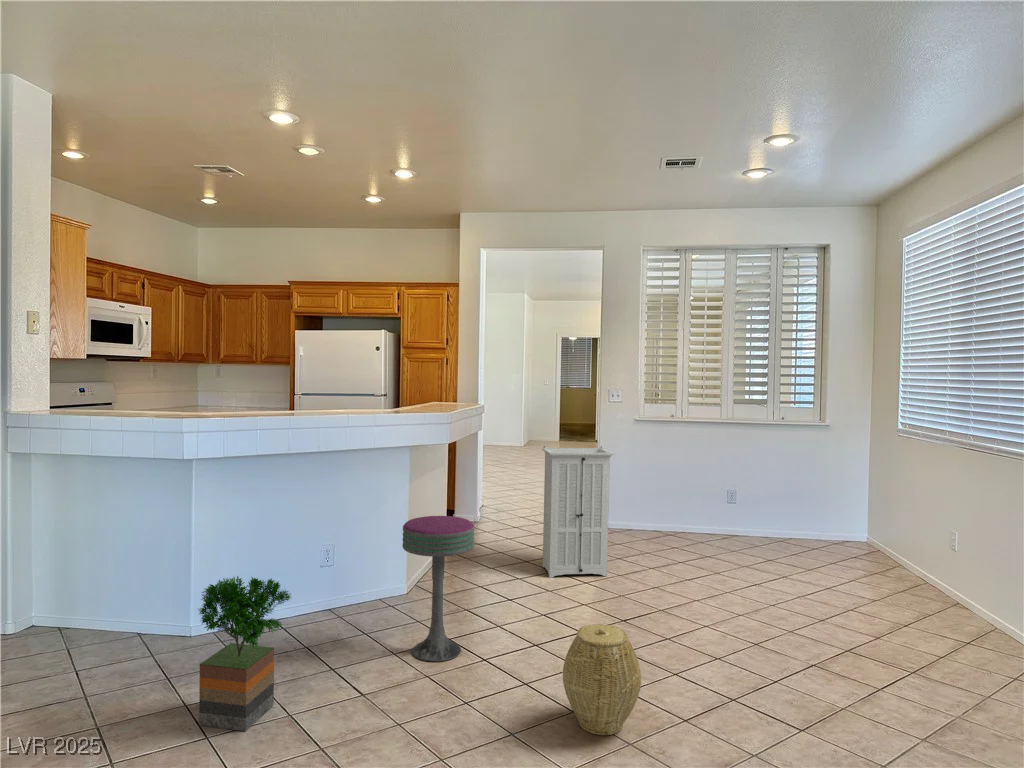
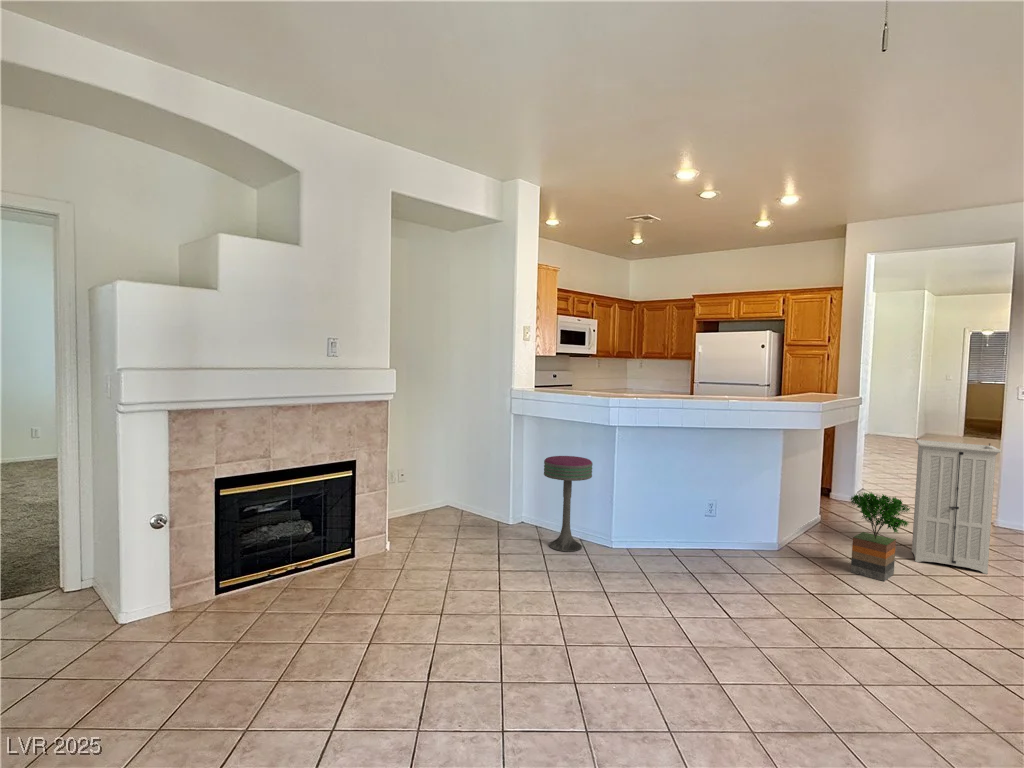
bar stool: present [402,516,474,662] -> present [544,456,593,552]
potted tree: present [199,576,291,731] -> present [851,492,910,581]
woven basket: present [563,624,641,735] -> none [879,586,963,683]

